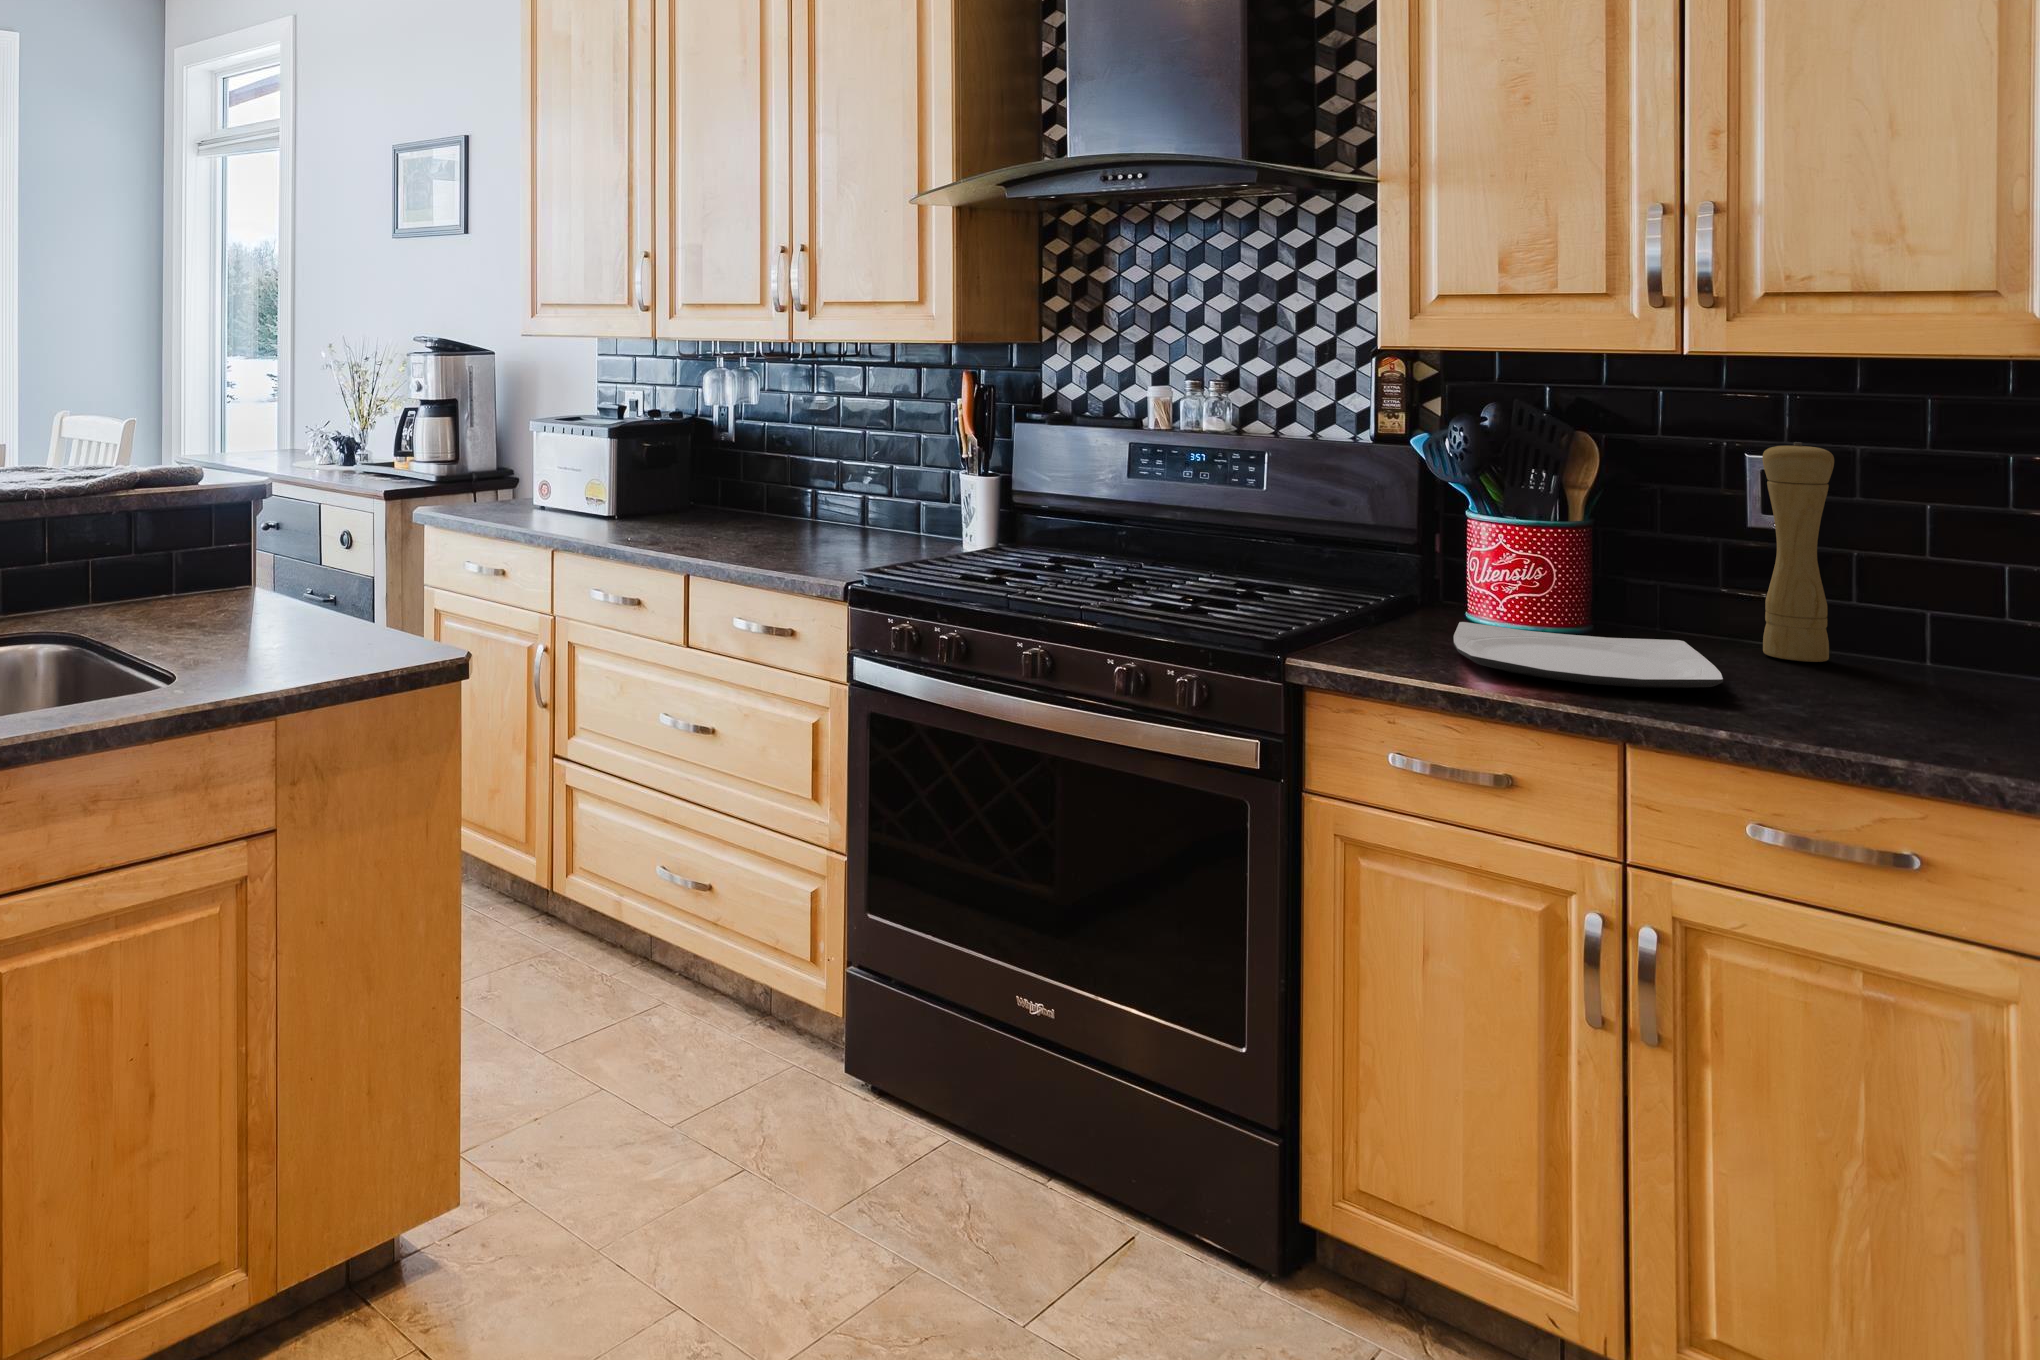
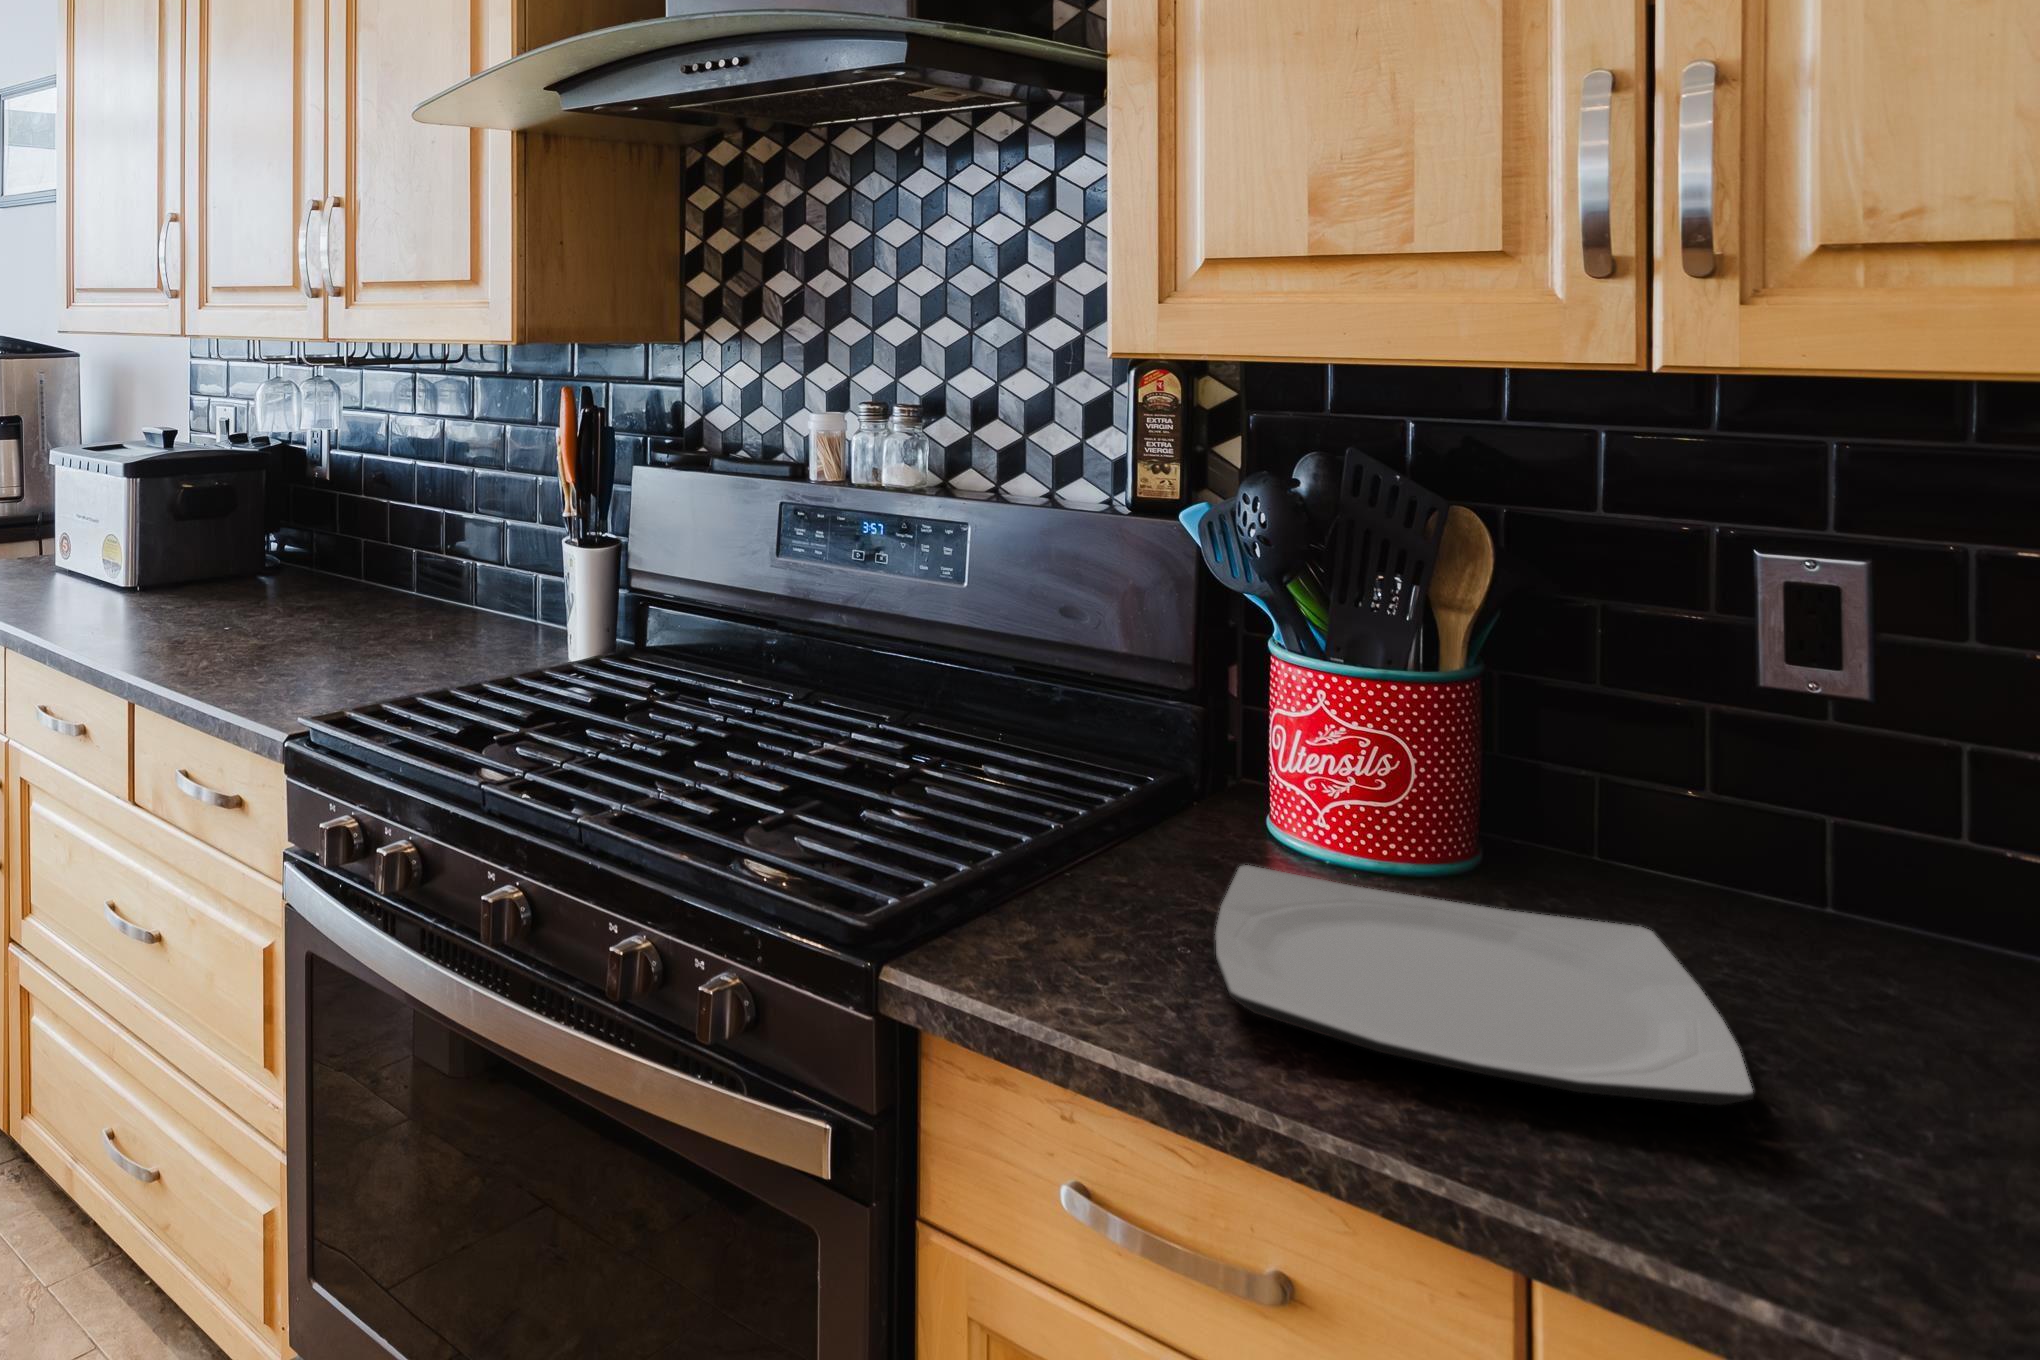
pepper mill: present [1762,442,1834,662] -> none [1794,539,1935,971]

